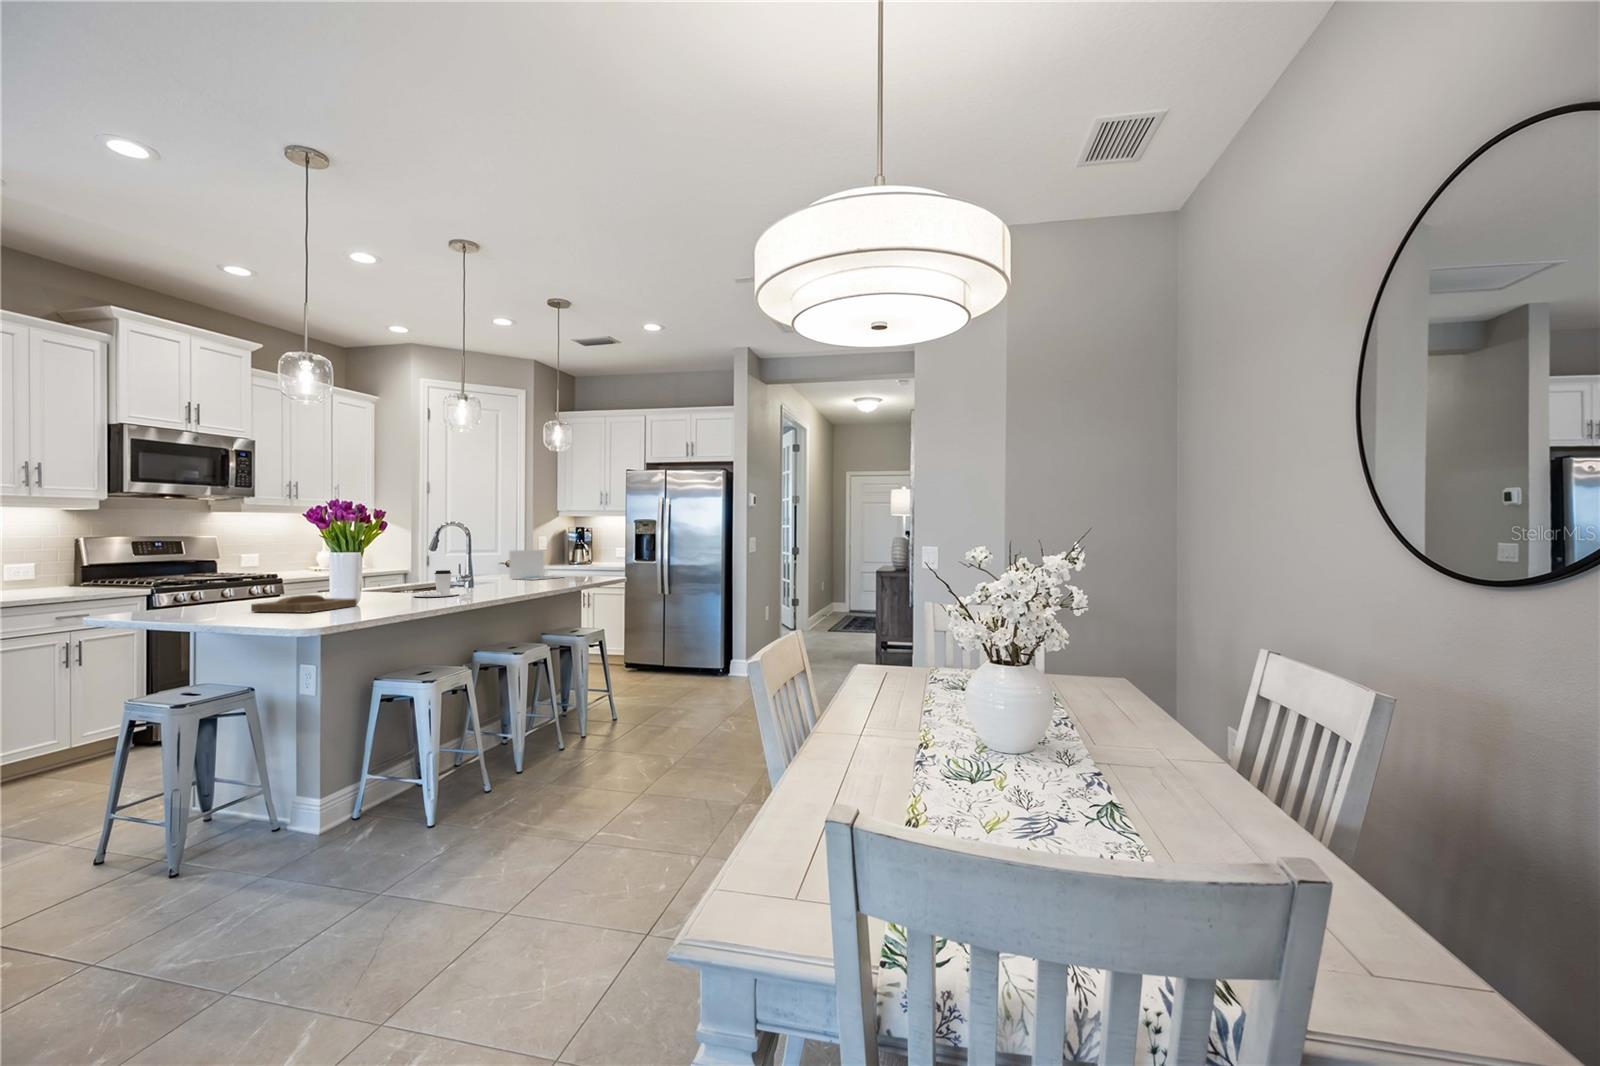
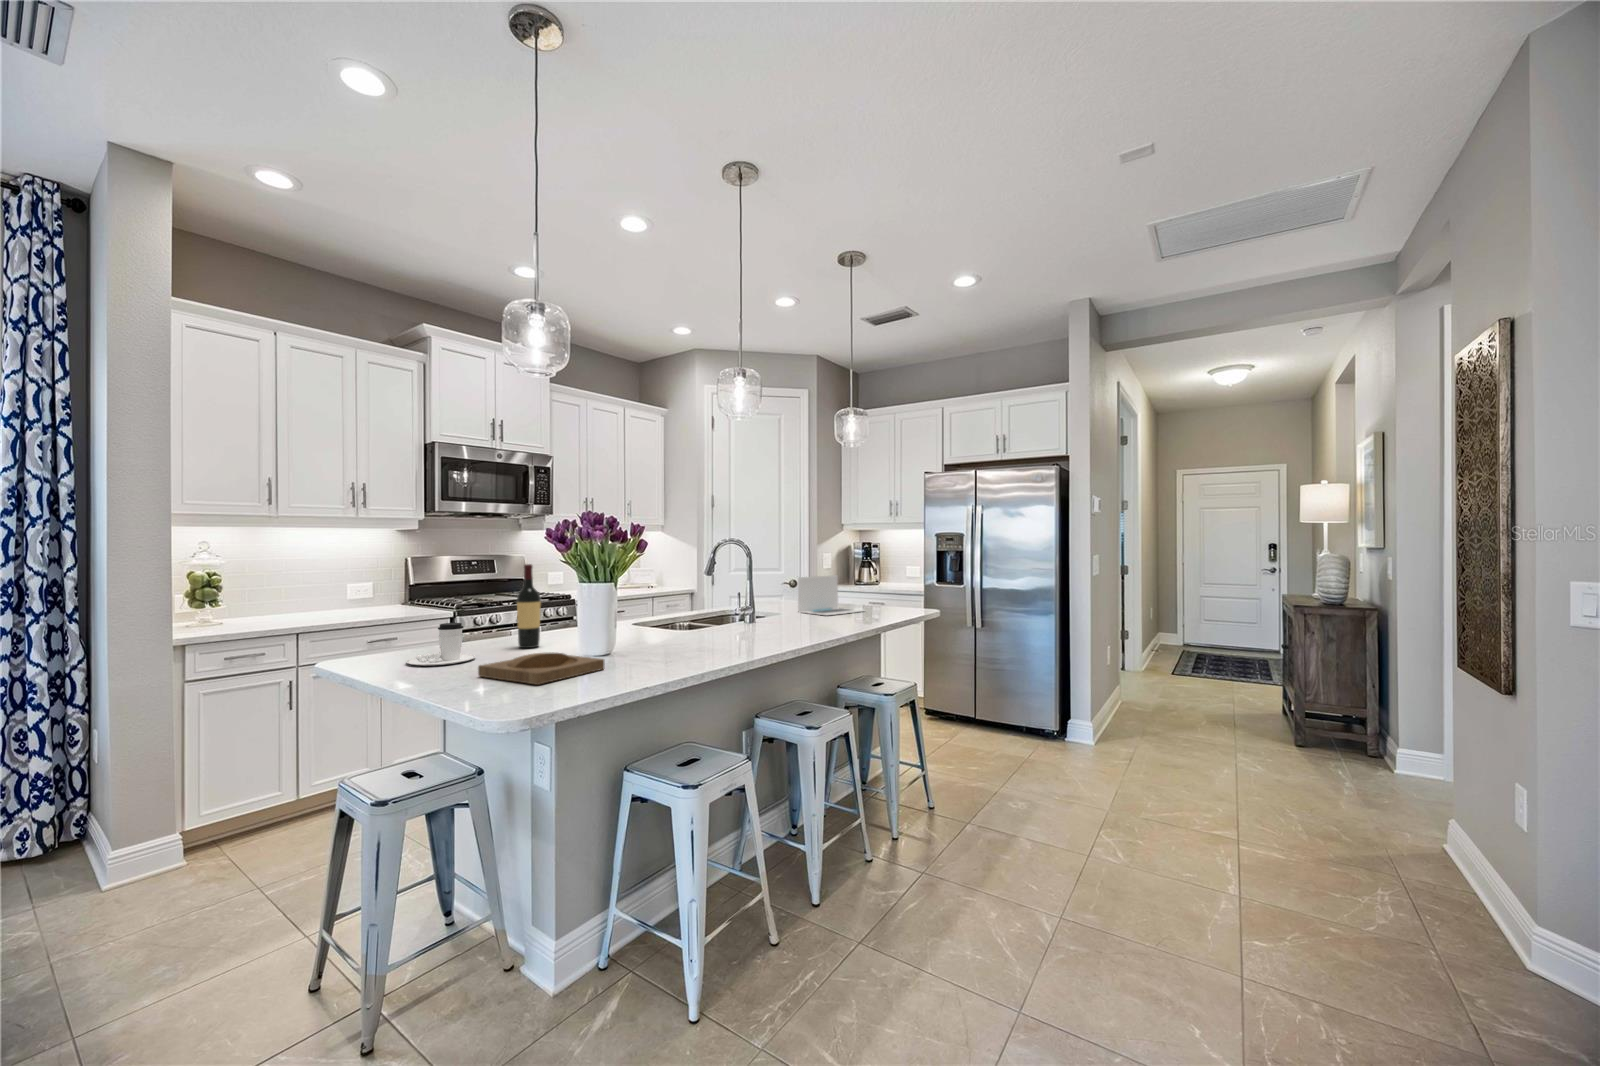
wine bottle: none [263,534,285,601] -> present [517,564,541,648]
coffee cup: present [413,570,459,597] -> present [406,623,475,666]

